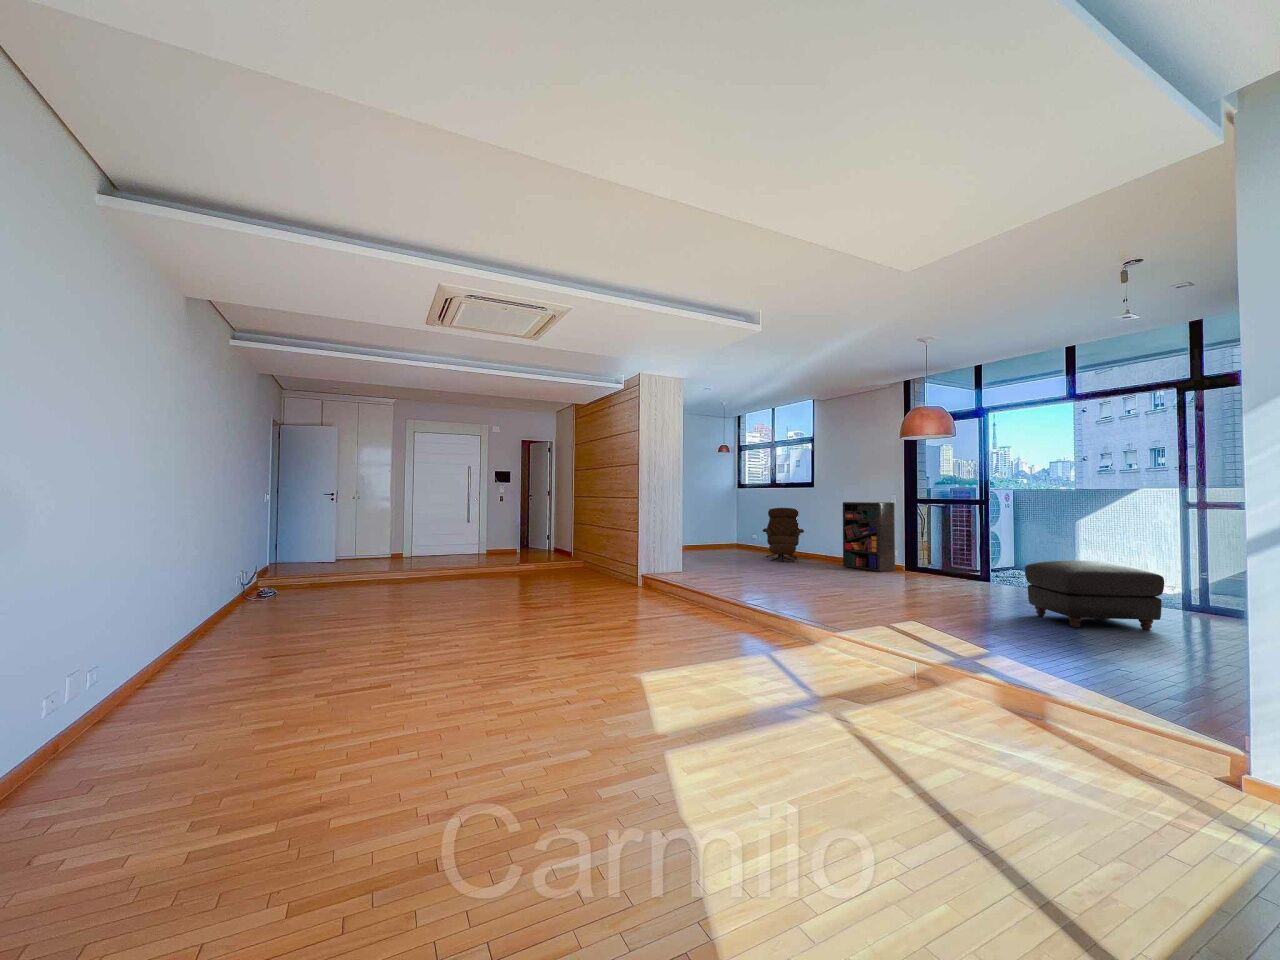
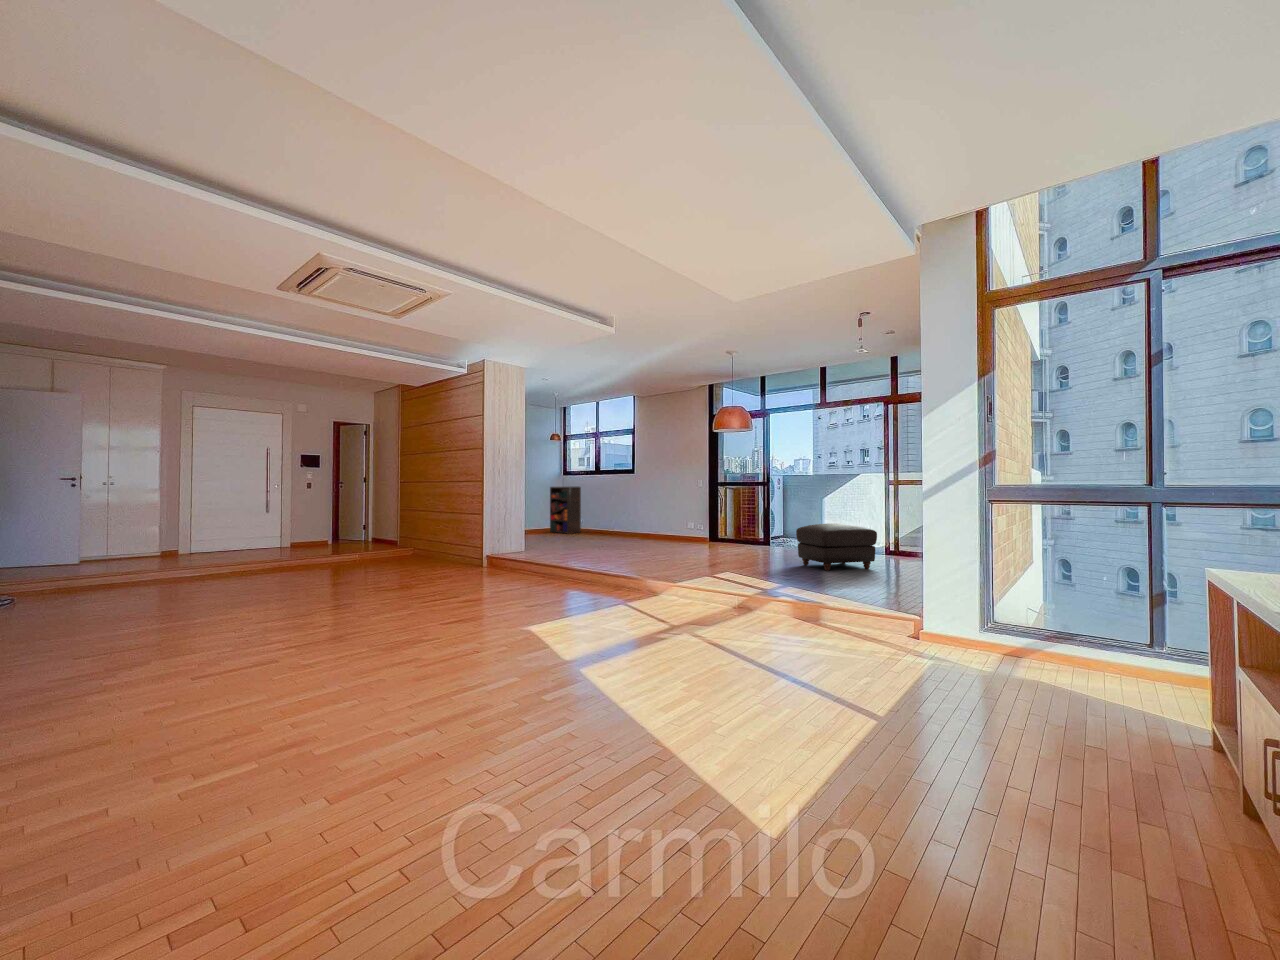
bookshelf: present [843,502,895,572] -> present [550,487,581,534]
lounge chair: present [763,508,804,562] -> none [590,492,626,540]

